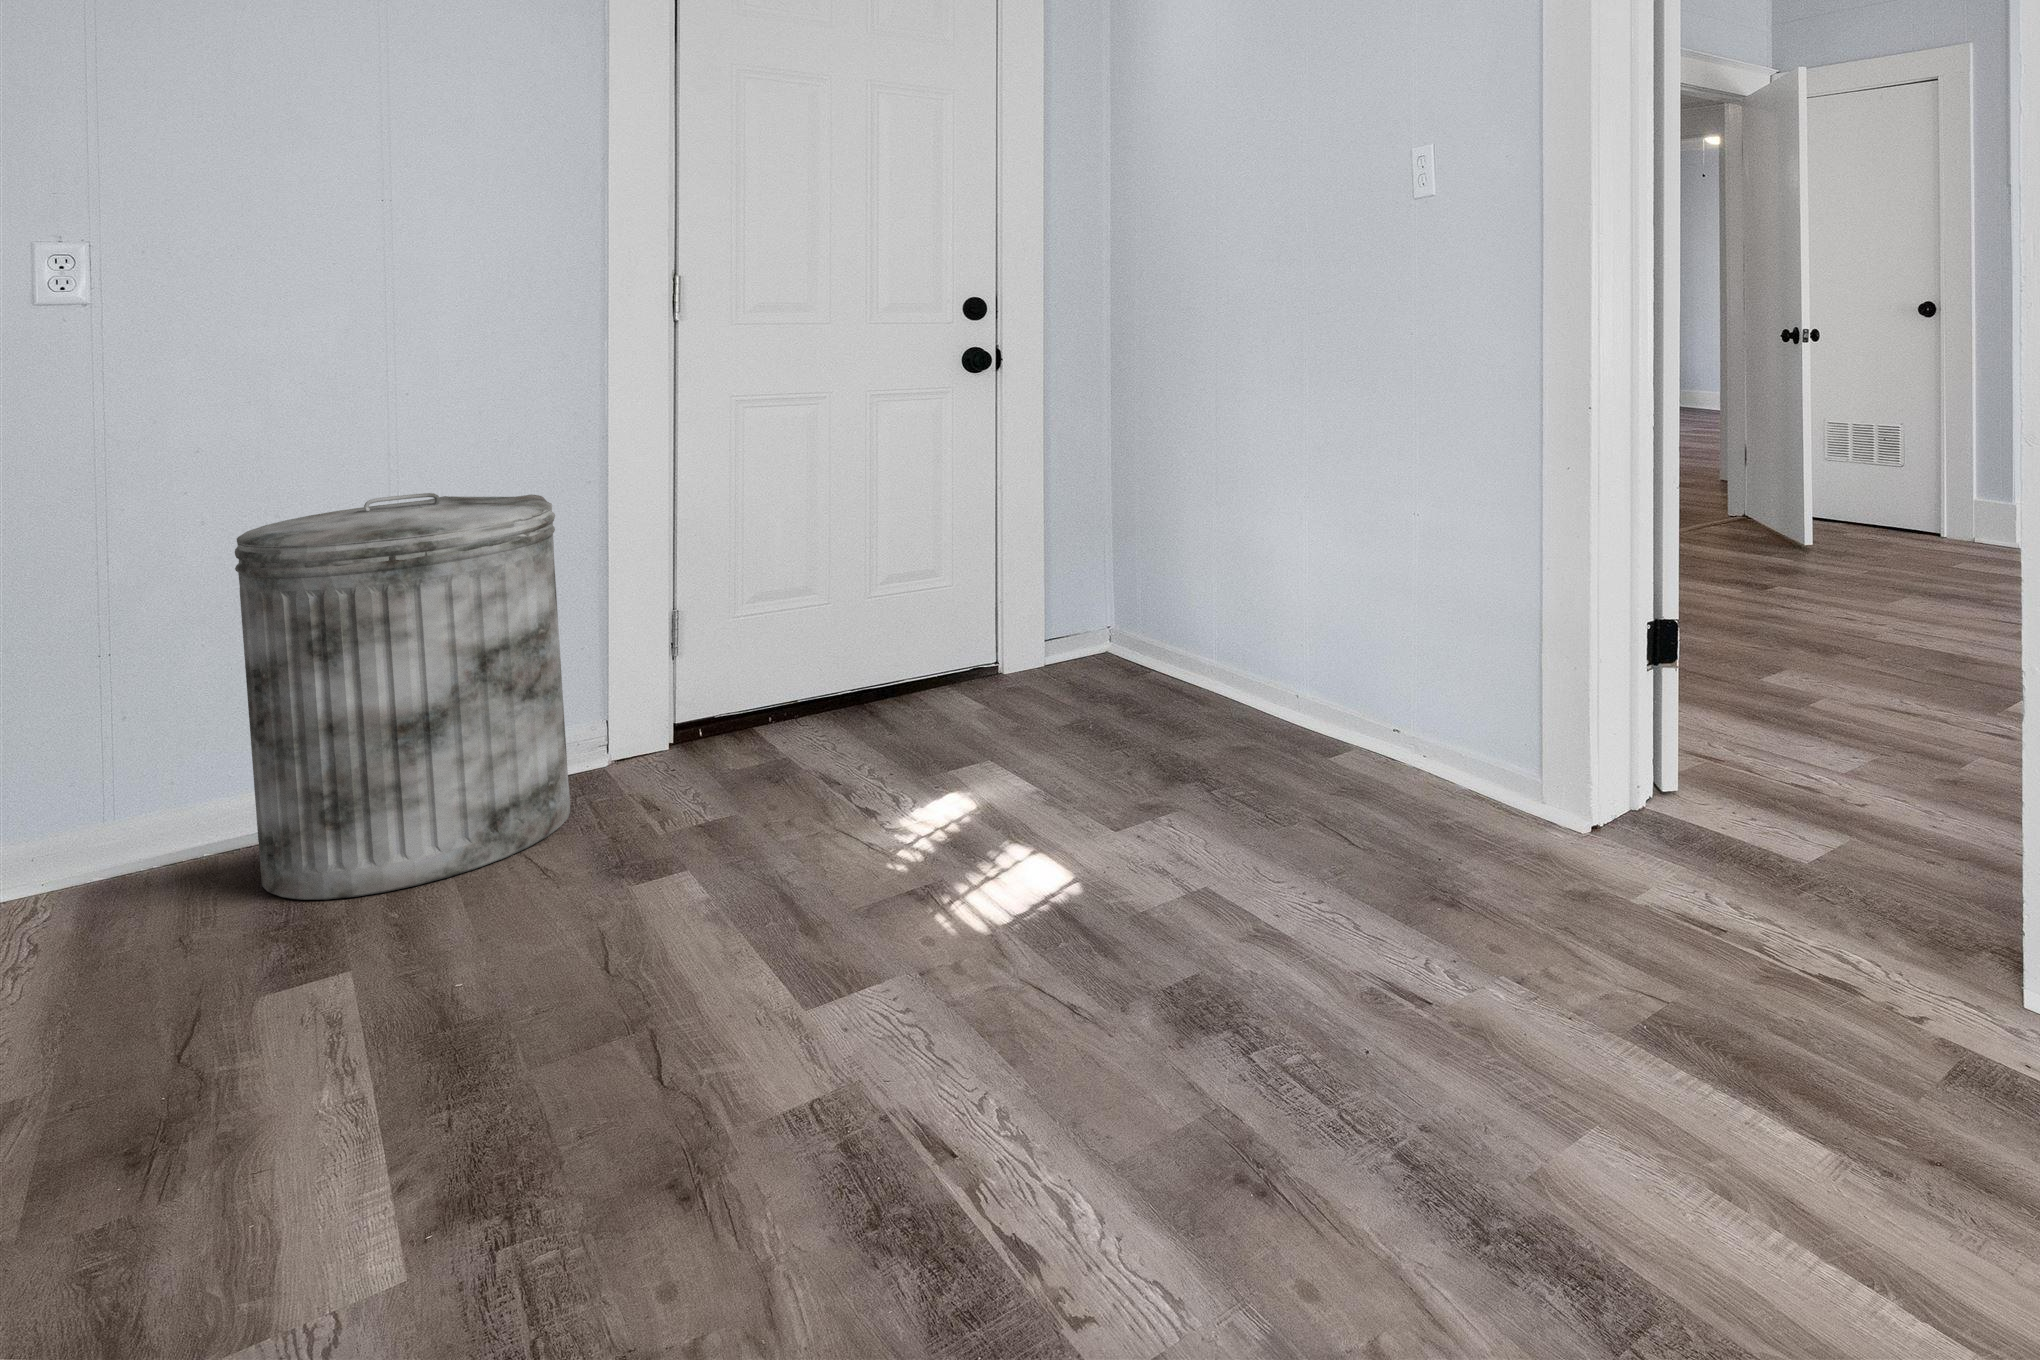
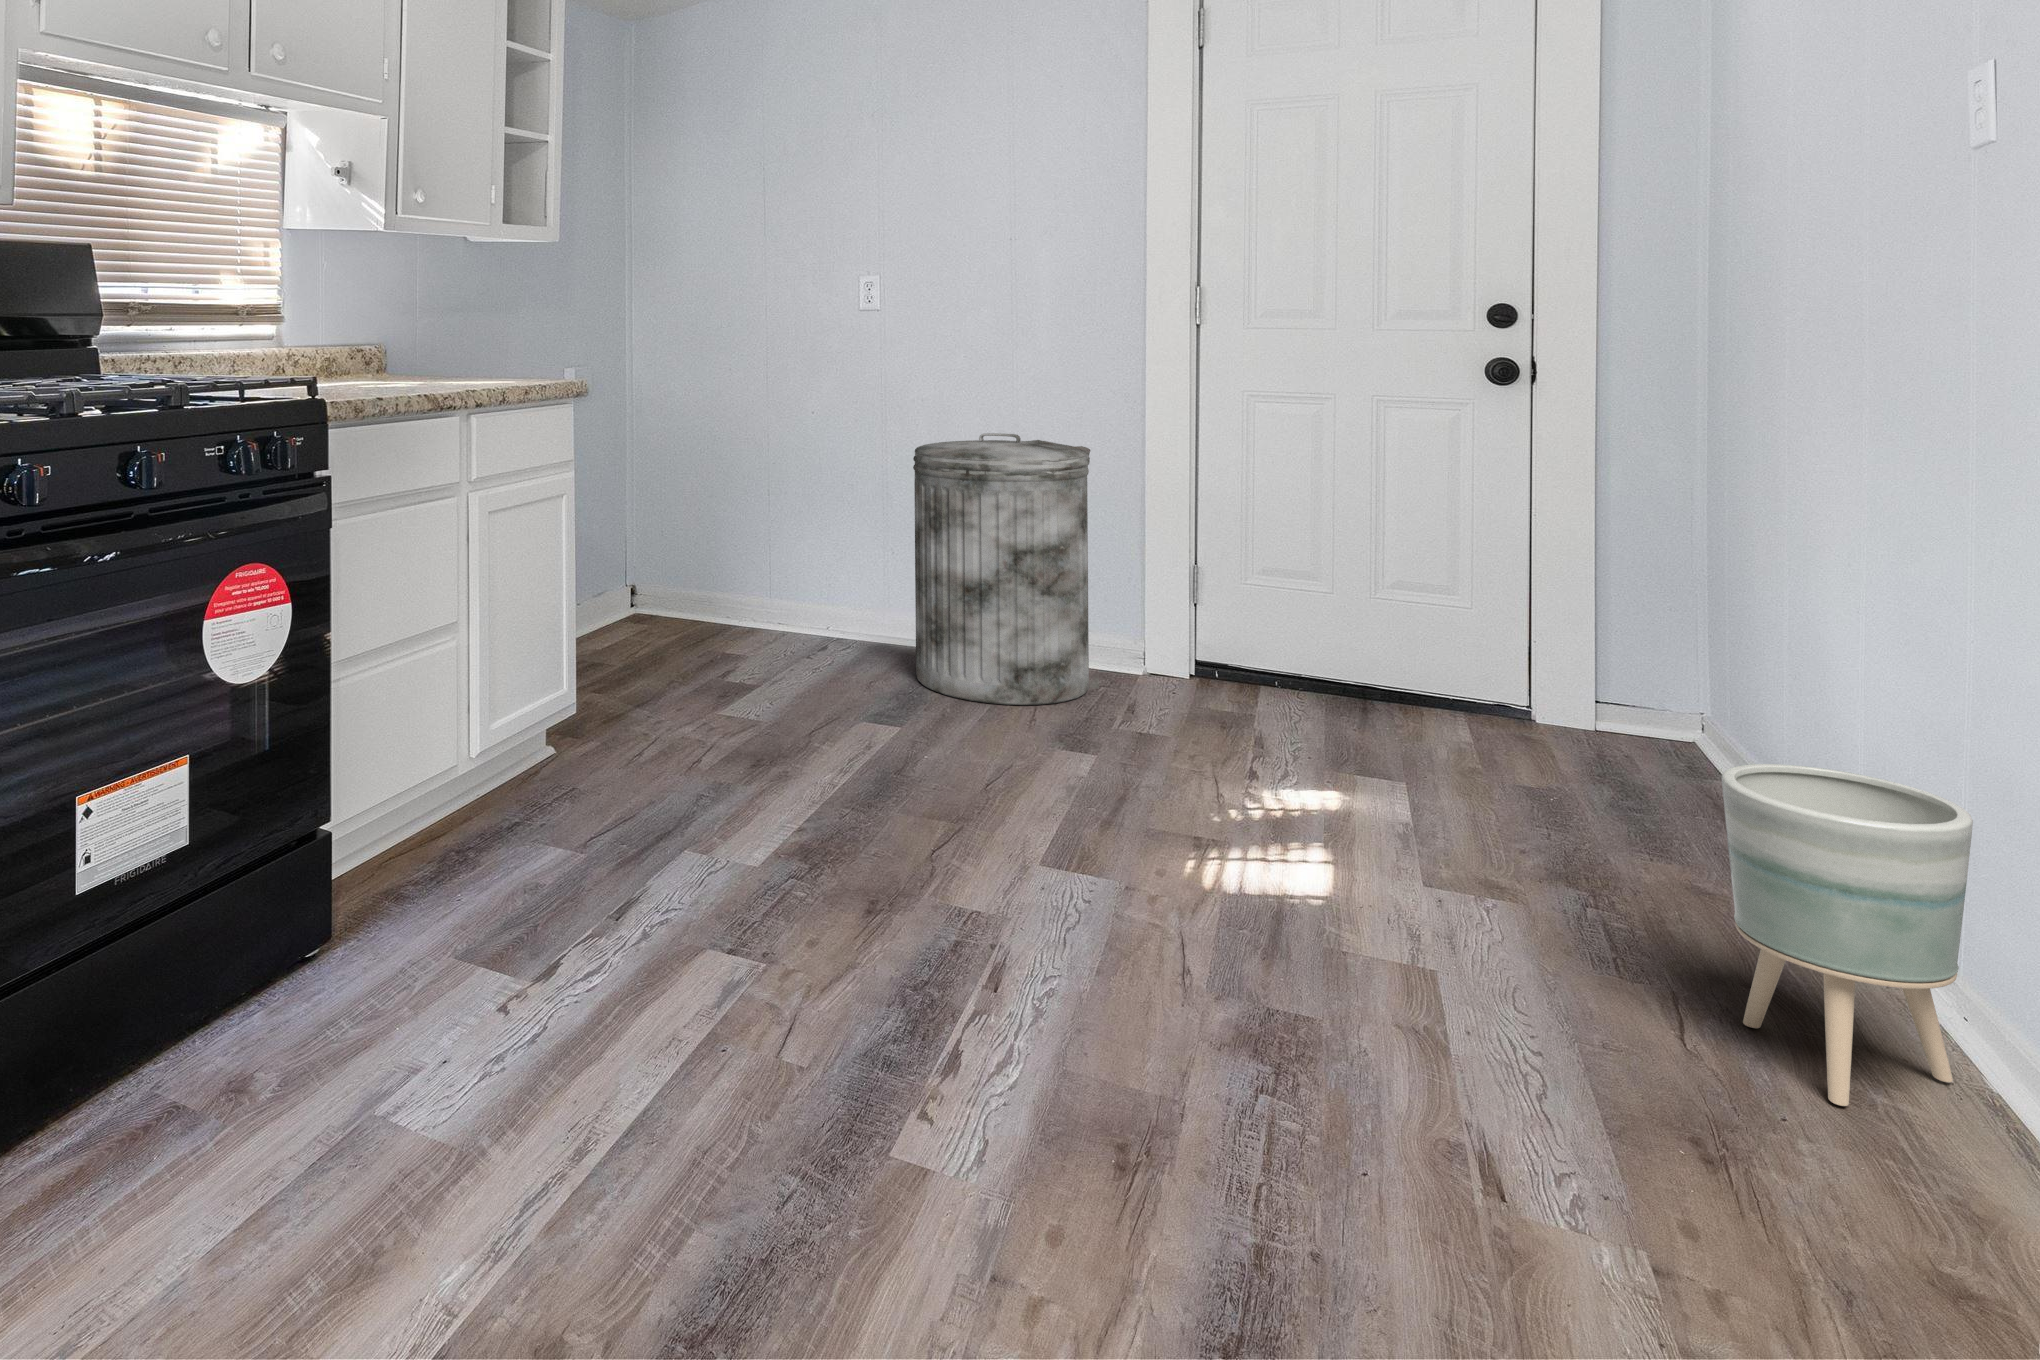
planter: none [1357,618,1480,839] -> present [1721,764,1973,1106]

